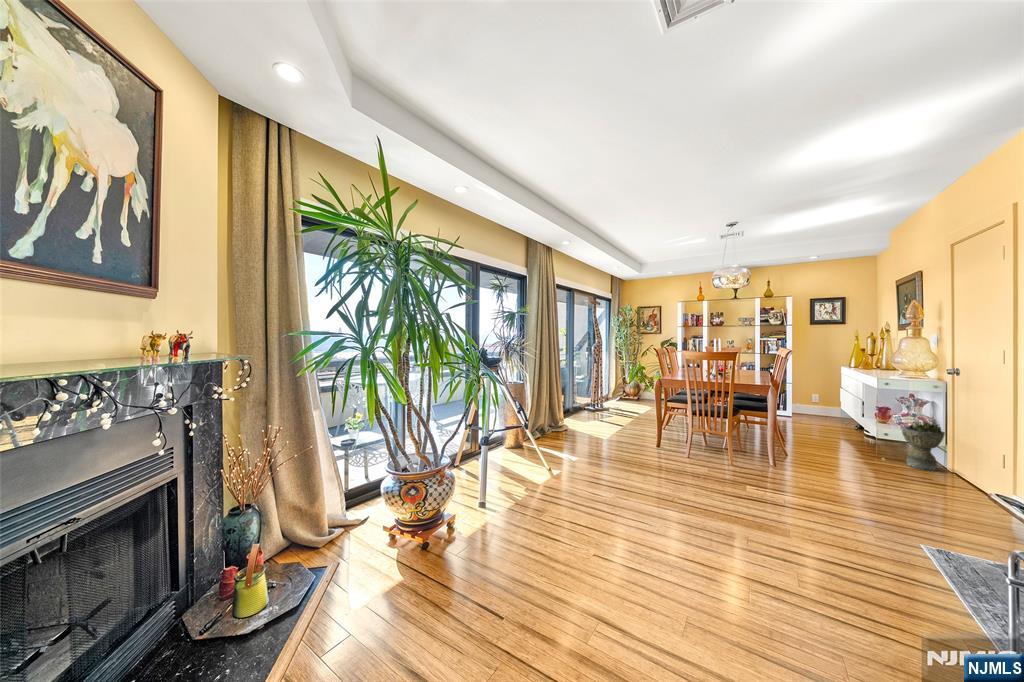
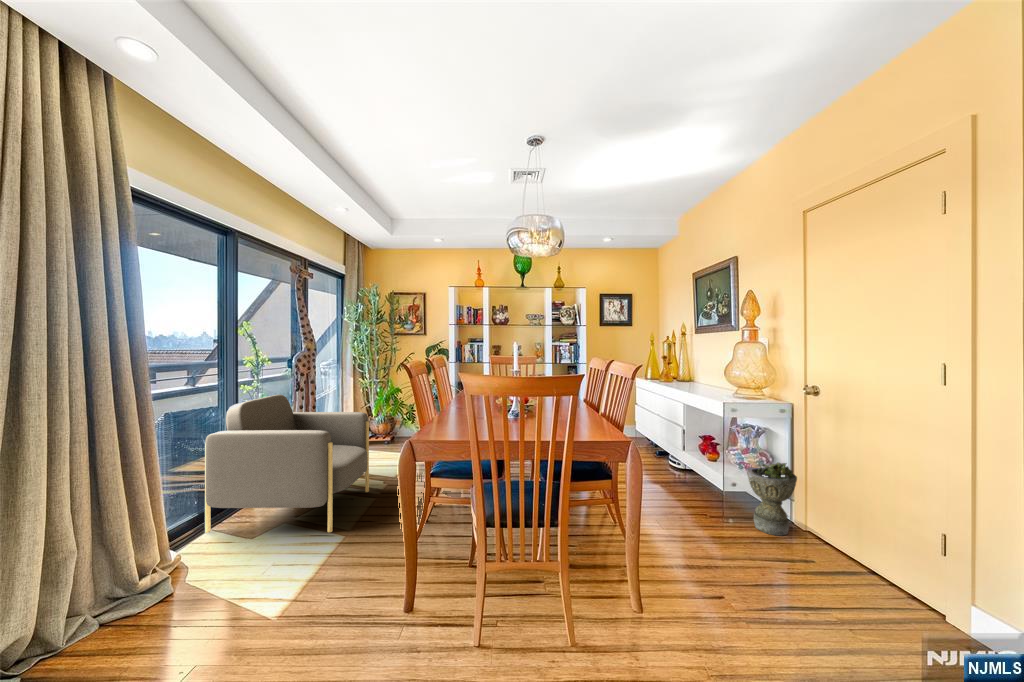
armchair: none [566,364,633,428] -> present [205,394,369,533]

